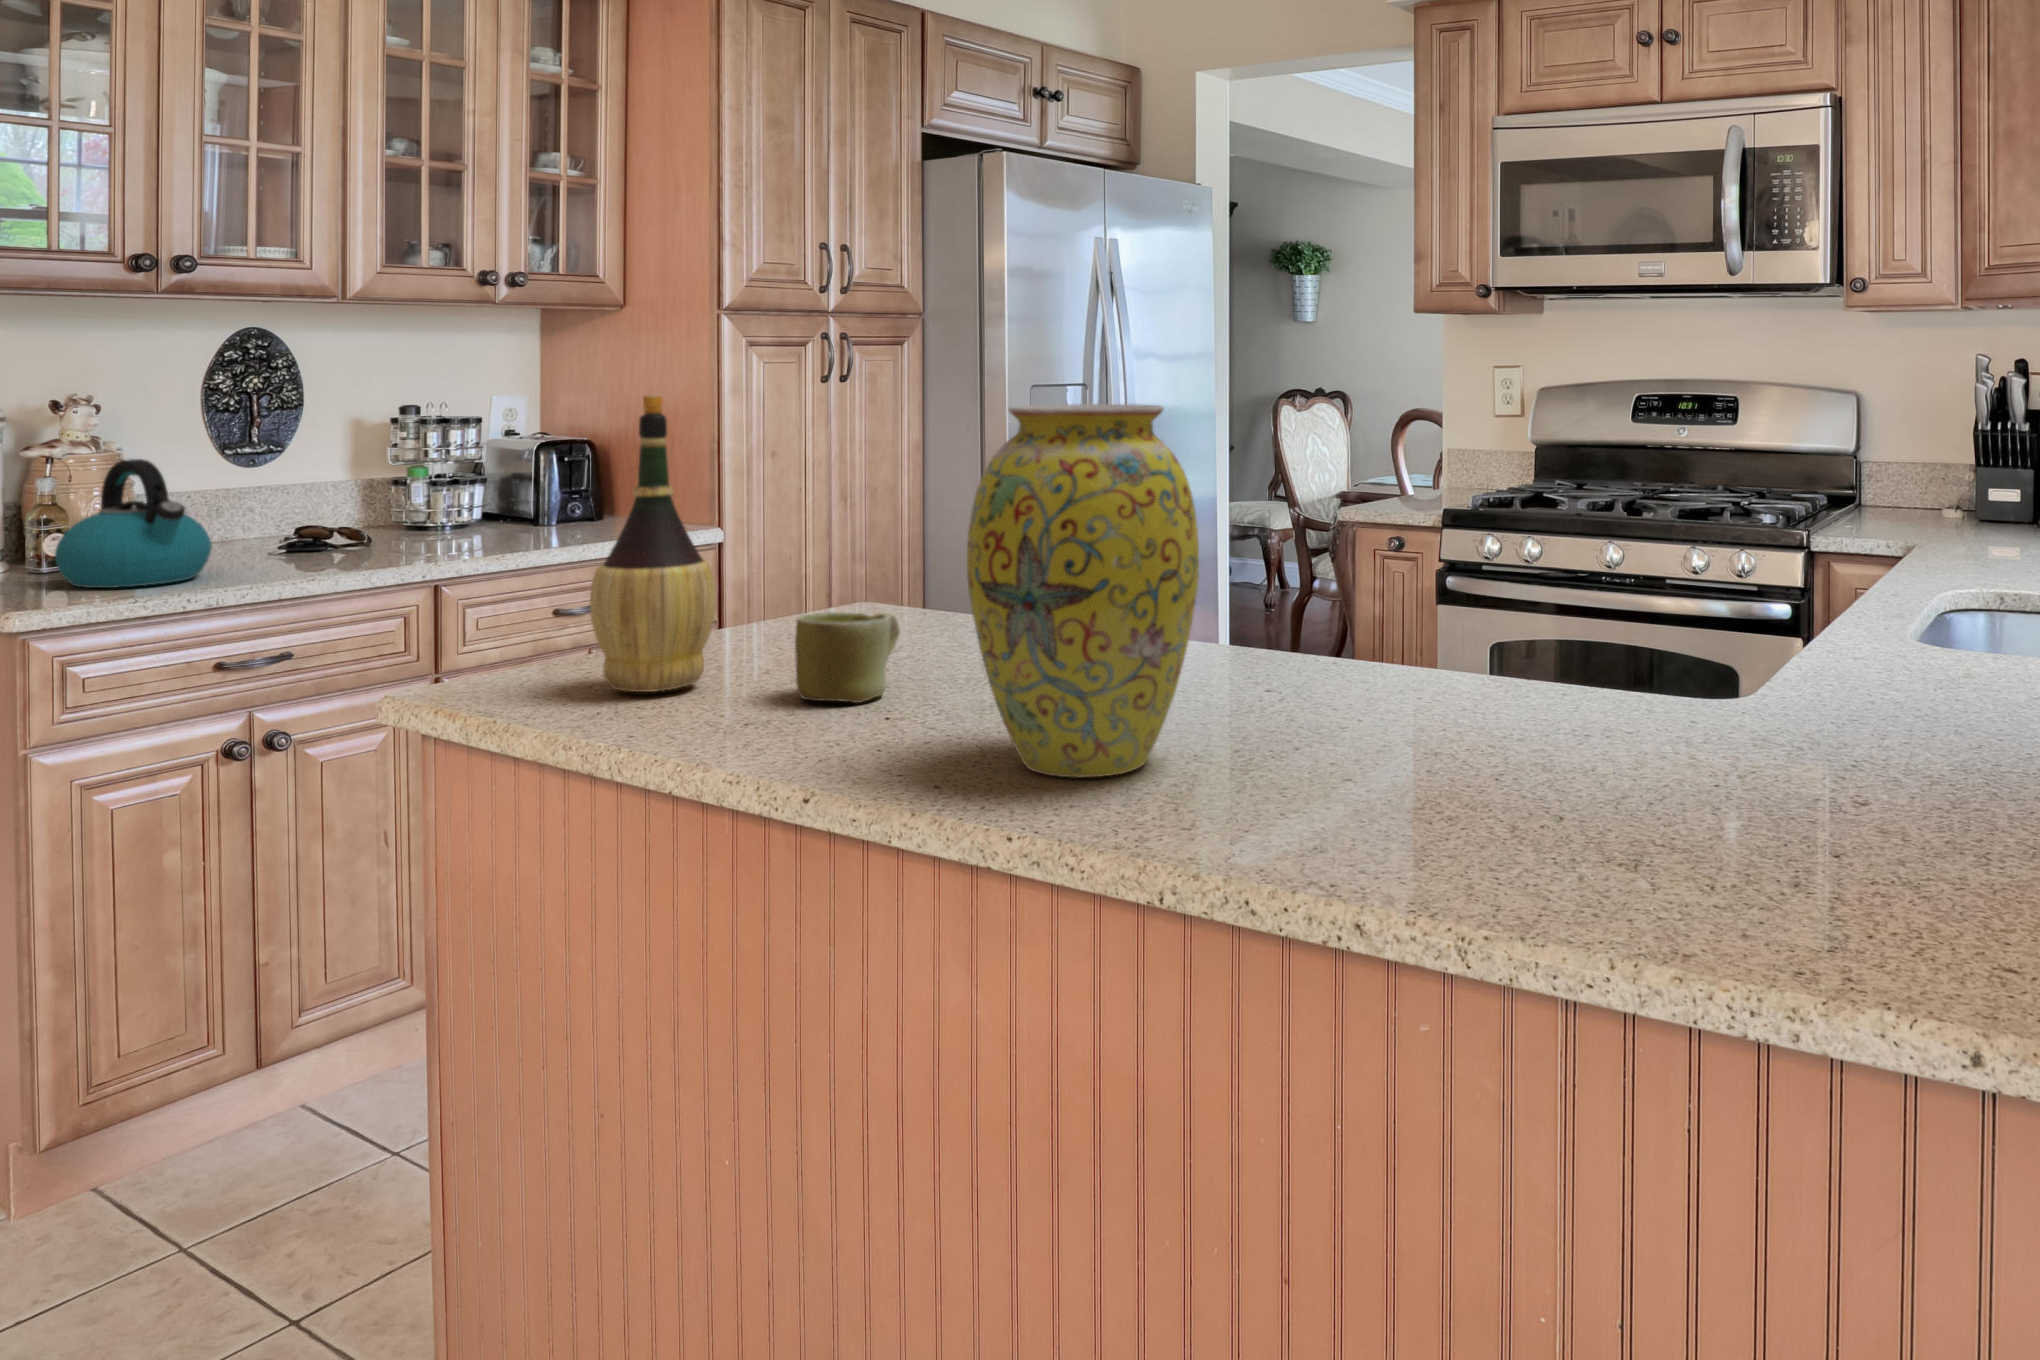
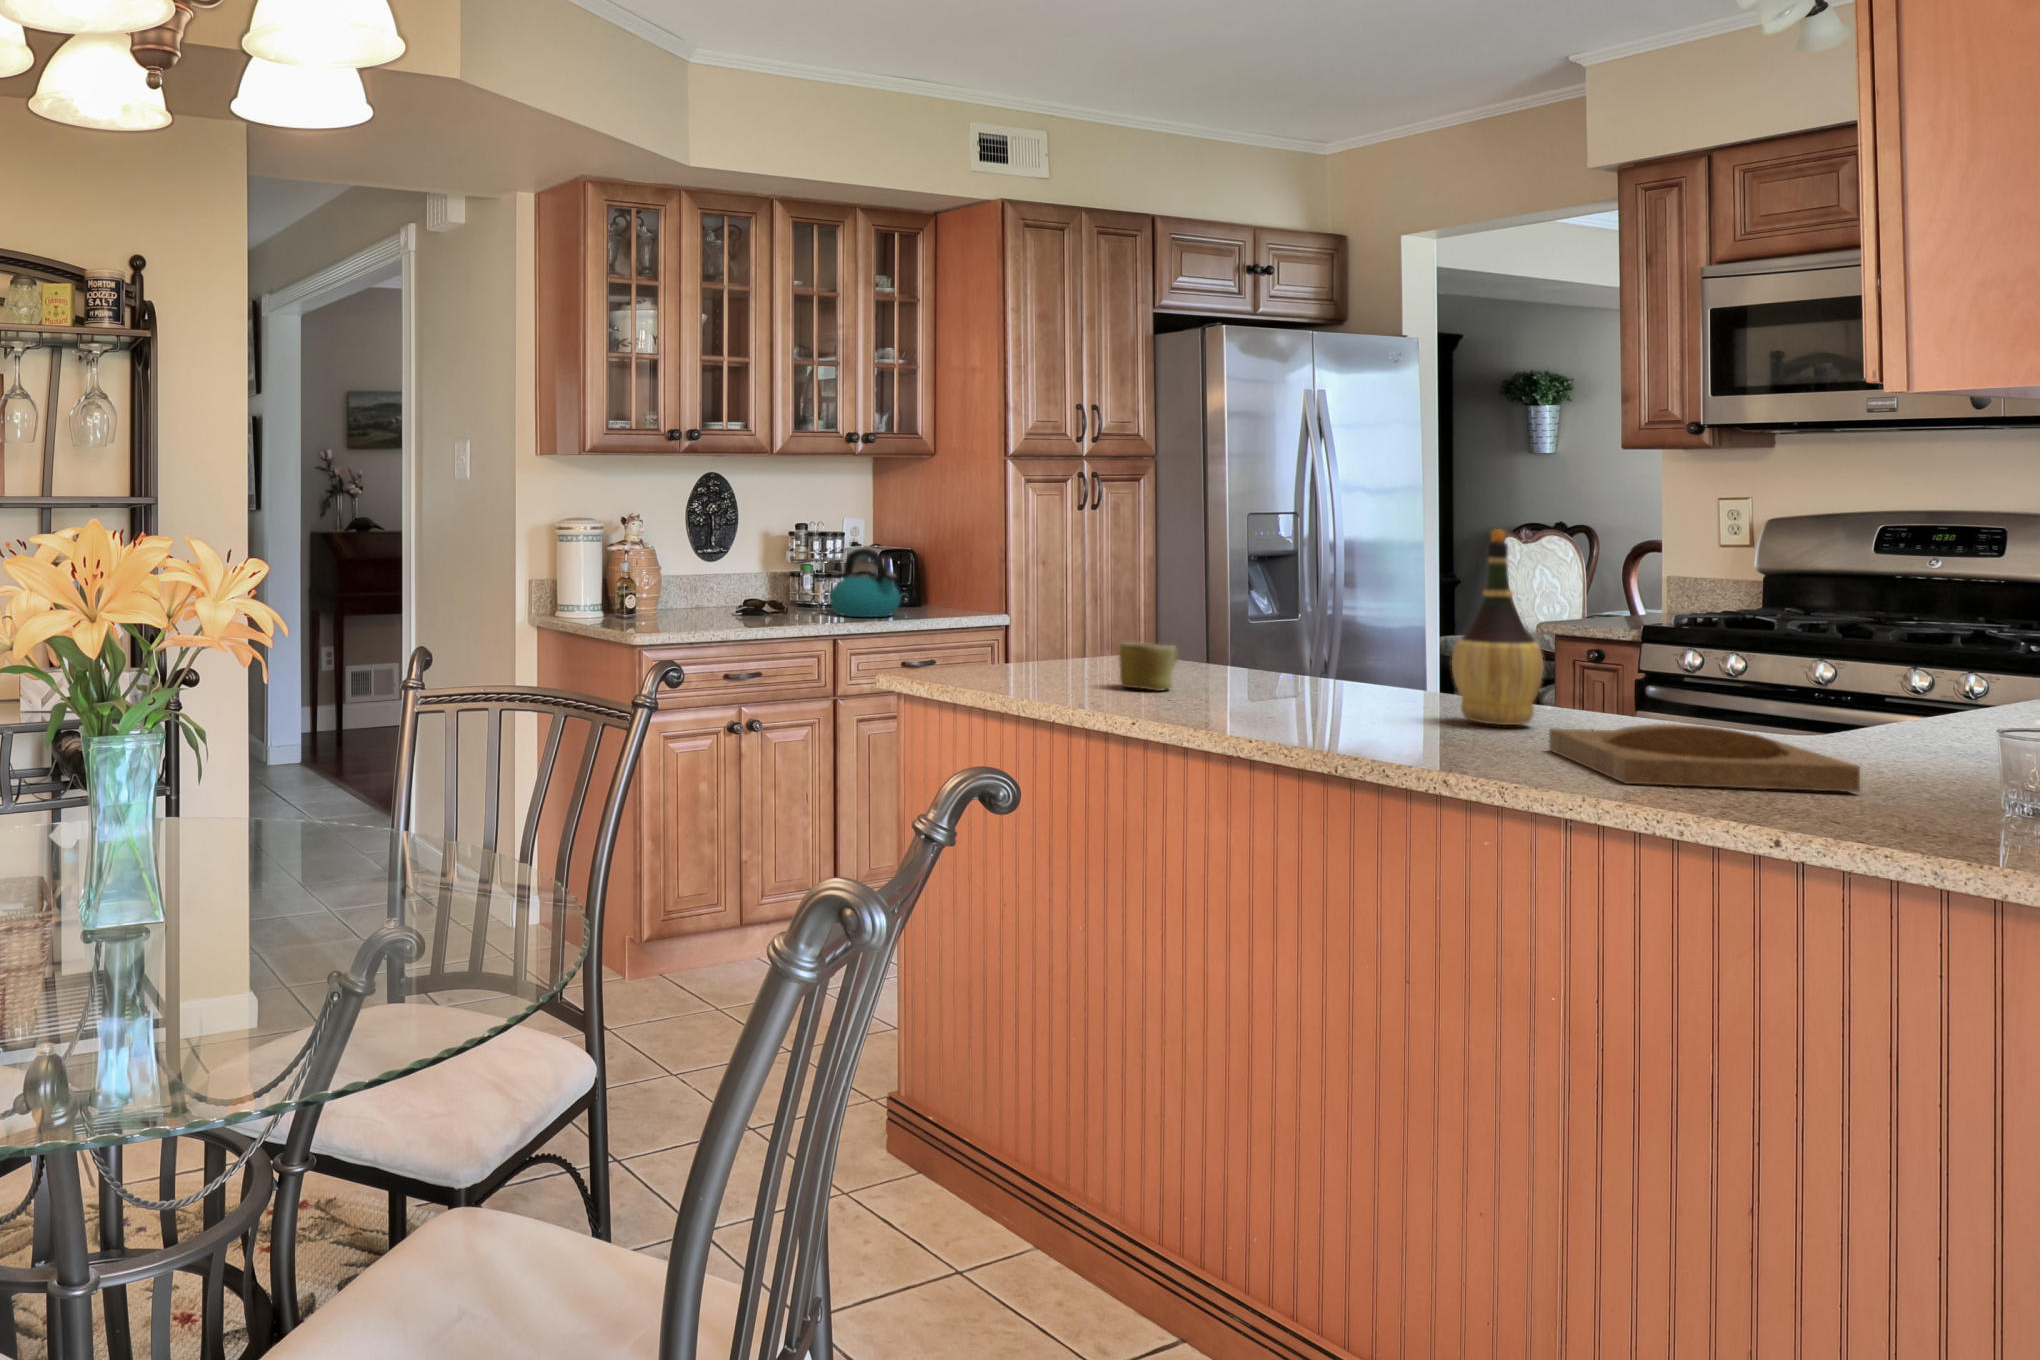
wine bottle: present [590,395,716,692] -> present [1452,529,1543,725]
vase: present [967,404,1199,777] -> none [1230,527,1367,723]
kettle: present [55,459,212,588] -> present [830,548,900,617]
tray: none [1500,743,2012,922] -> present [1549,724,1860,792]

